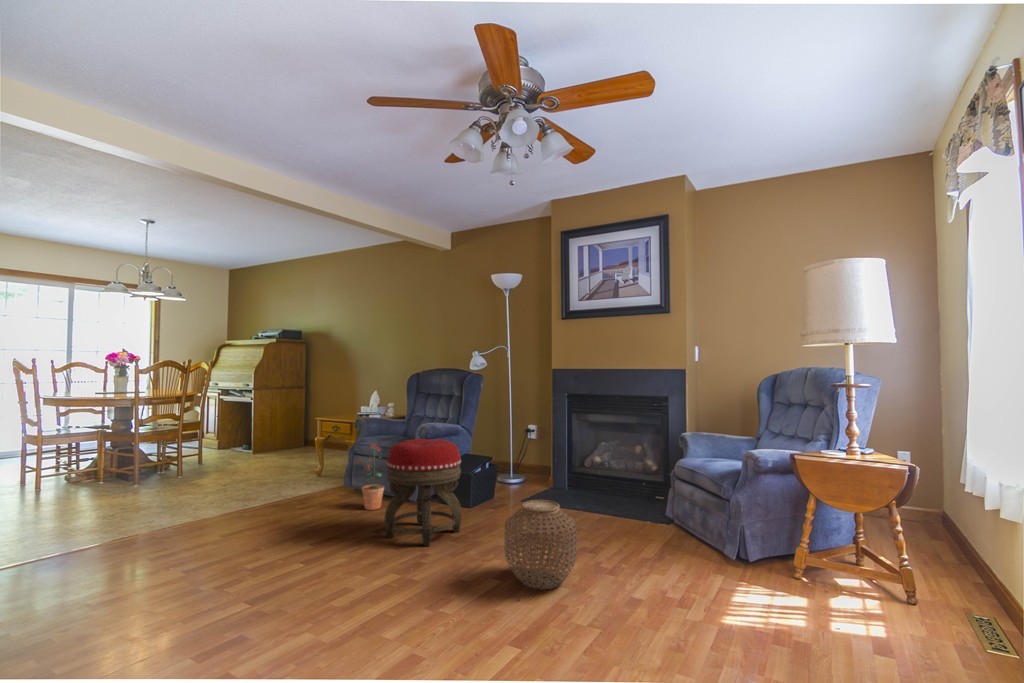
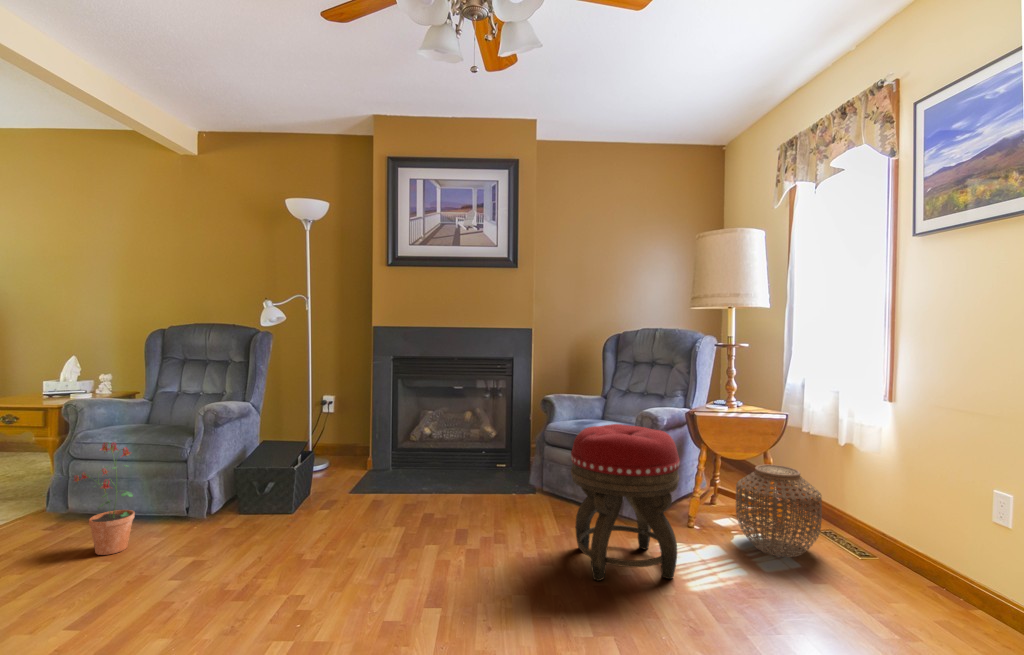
footstool: present [385,439,462,546] -> present [571,424,680,581]
woven basket: present [505,500,577,589] -> present [736,465,822,557]

